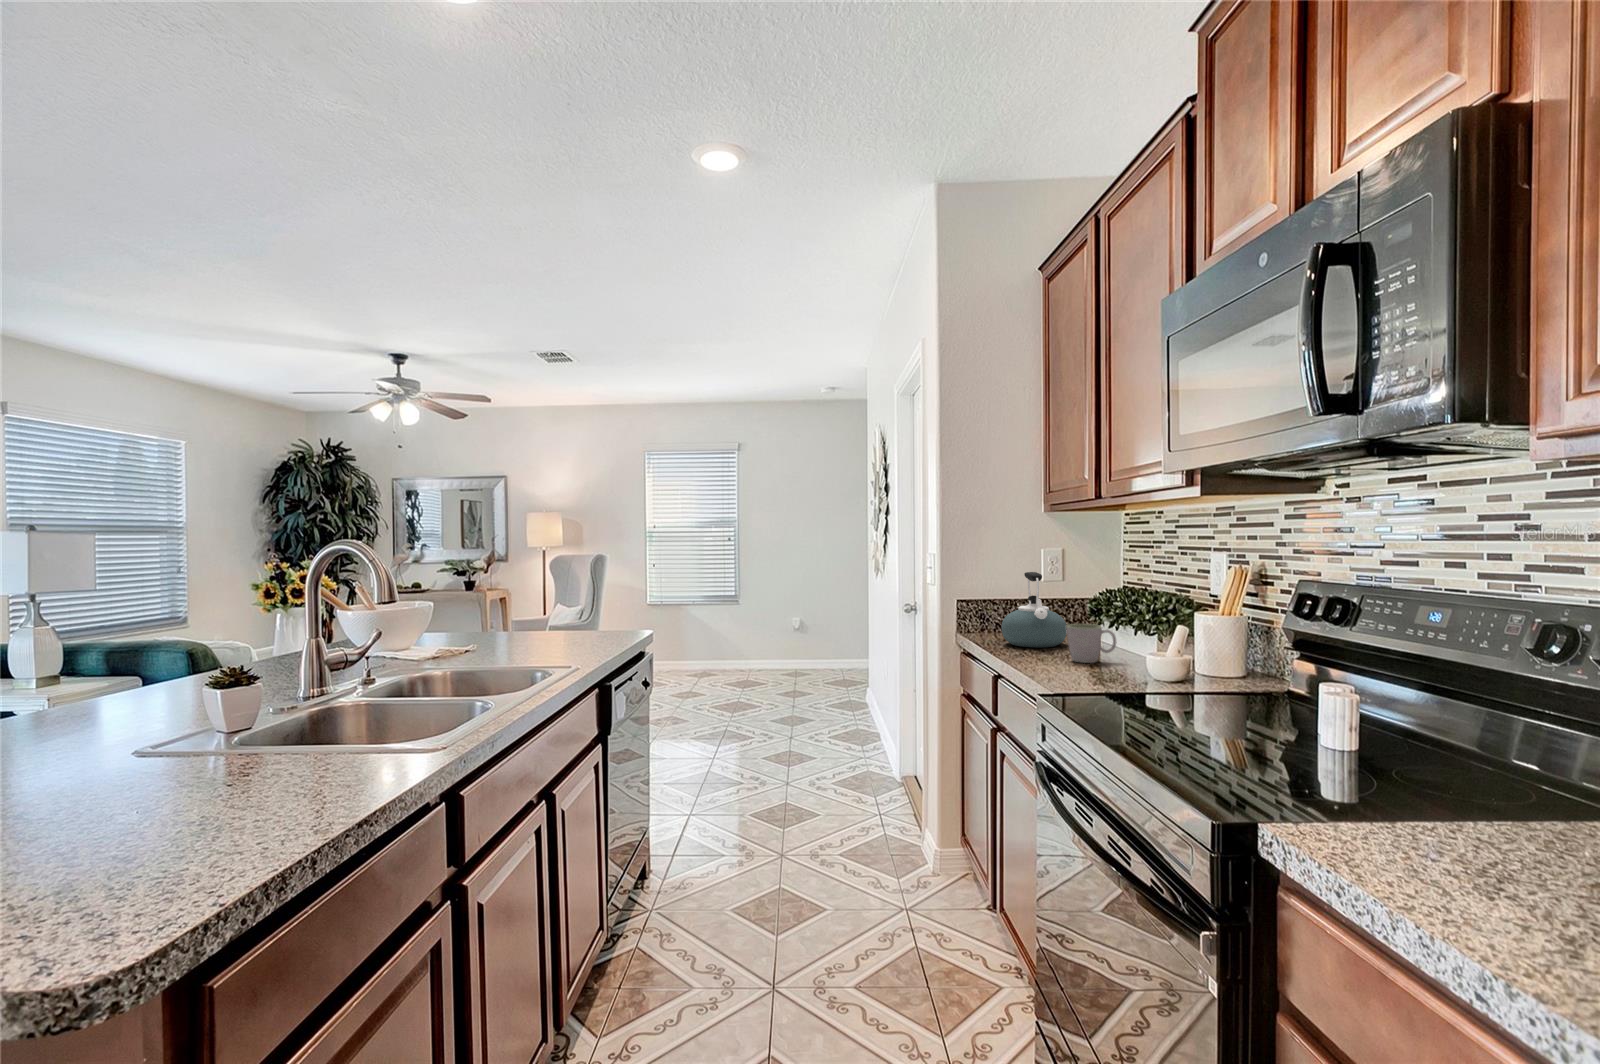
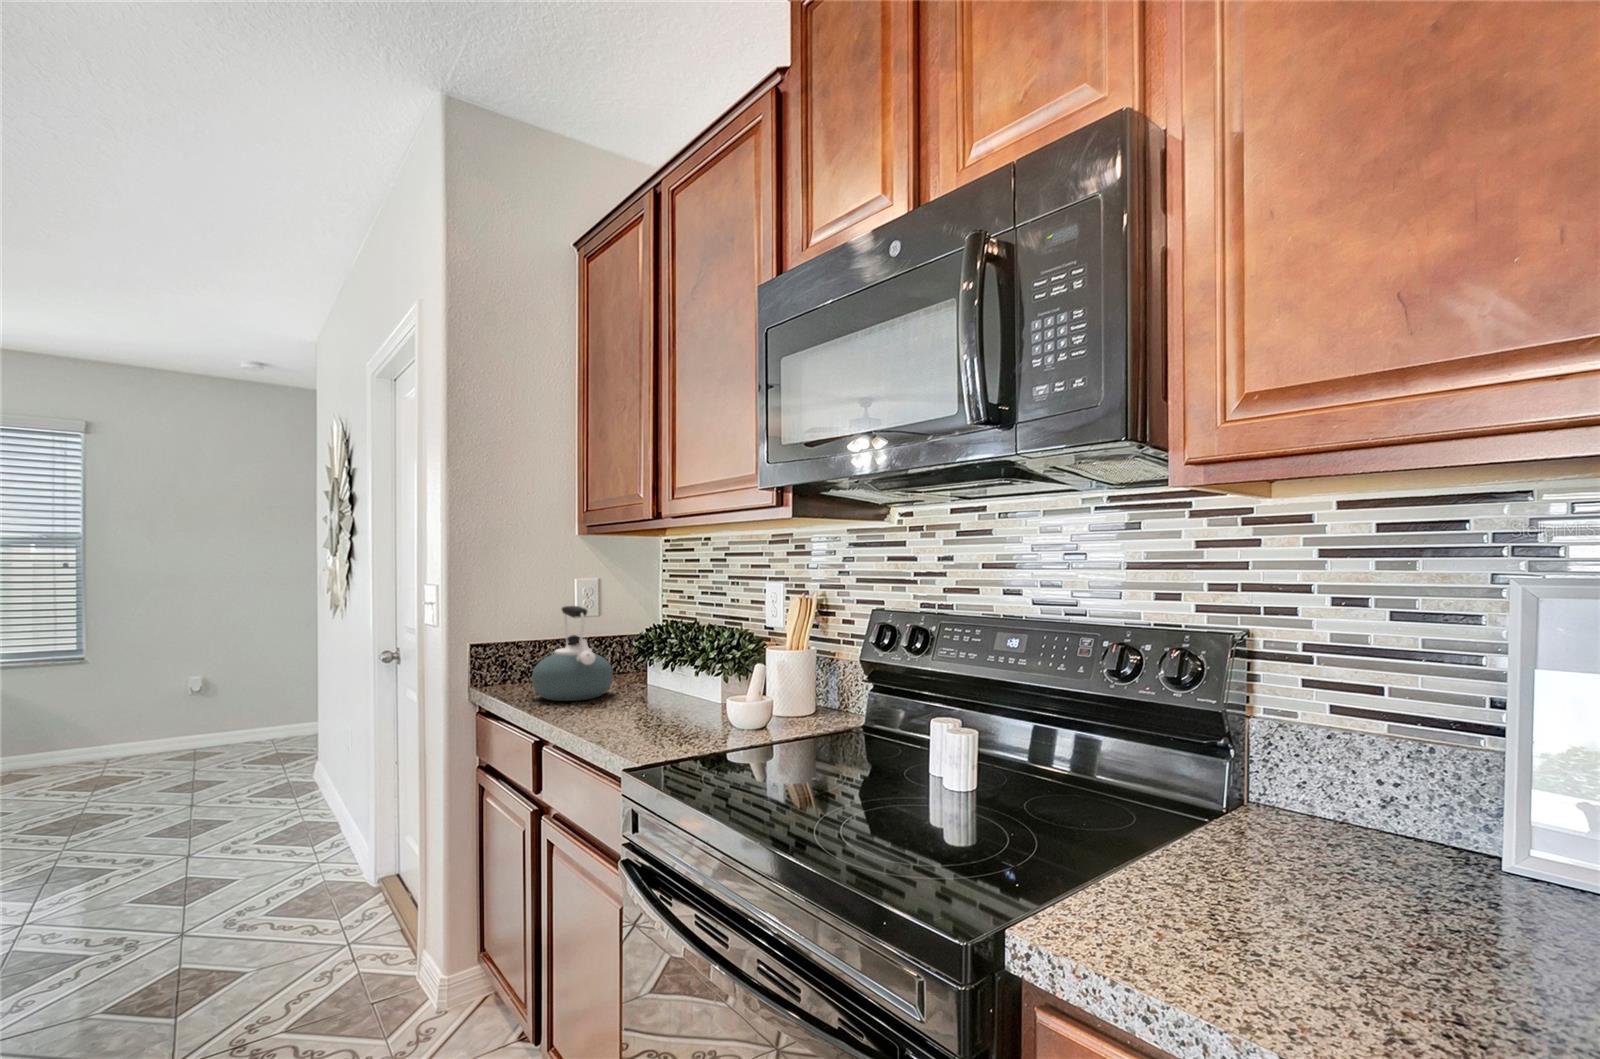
mug: present [1066,624,1117,663] -> none [626,668,682,716]

